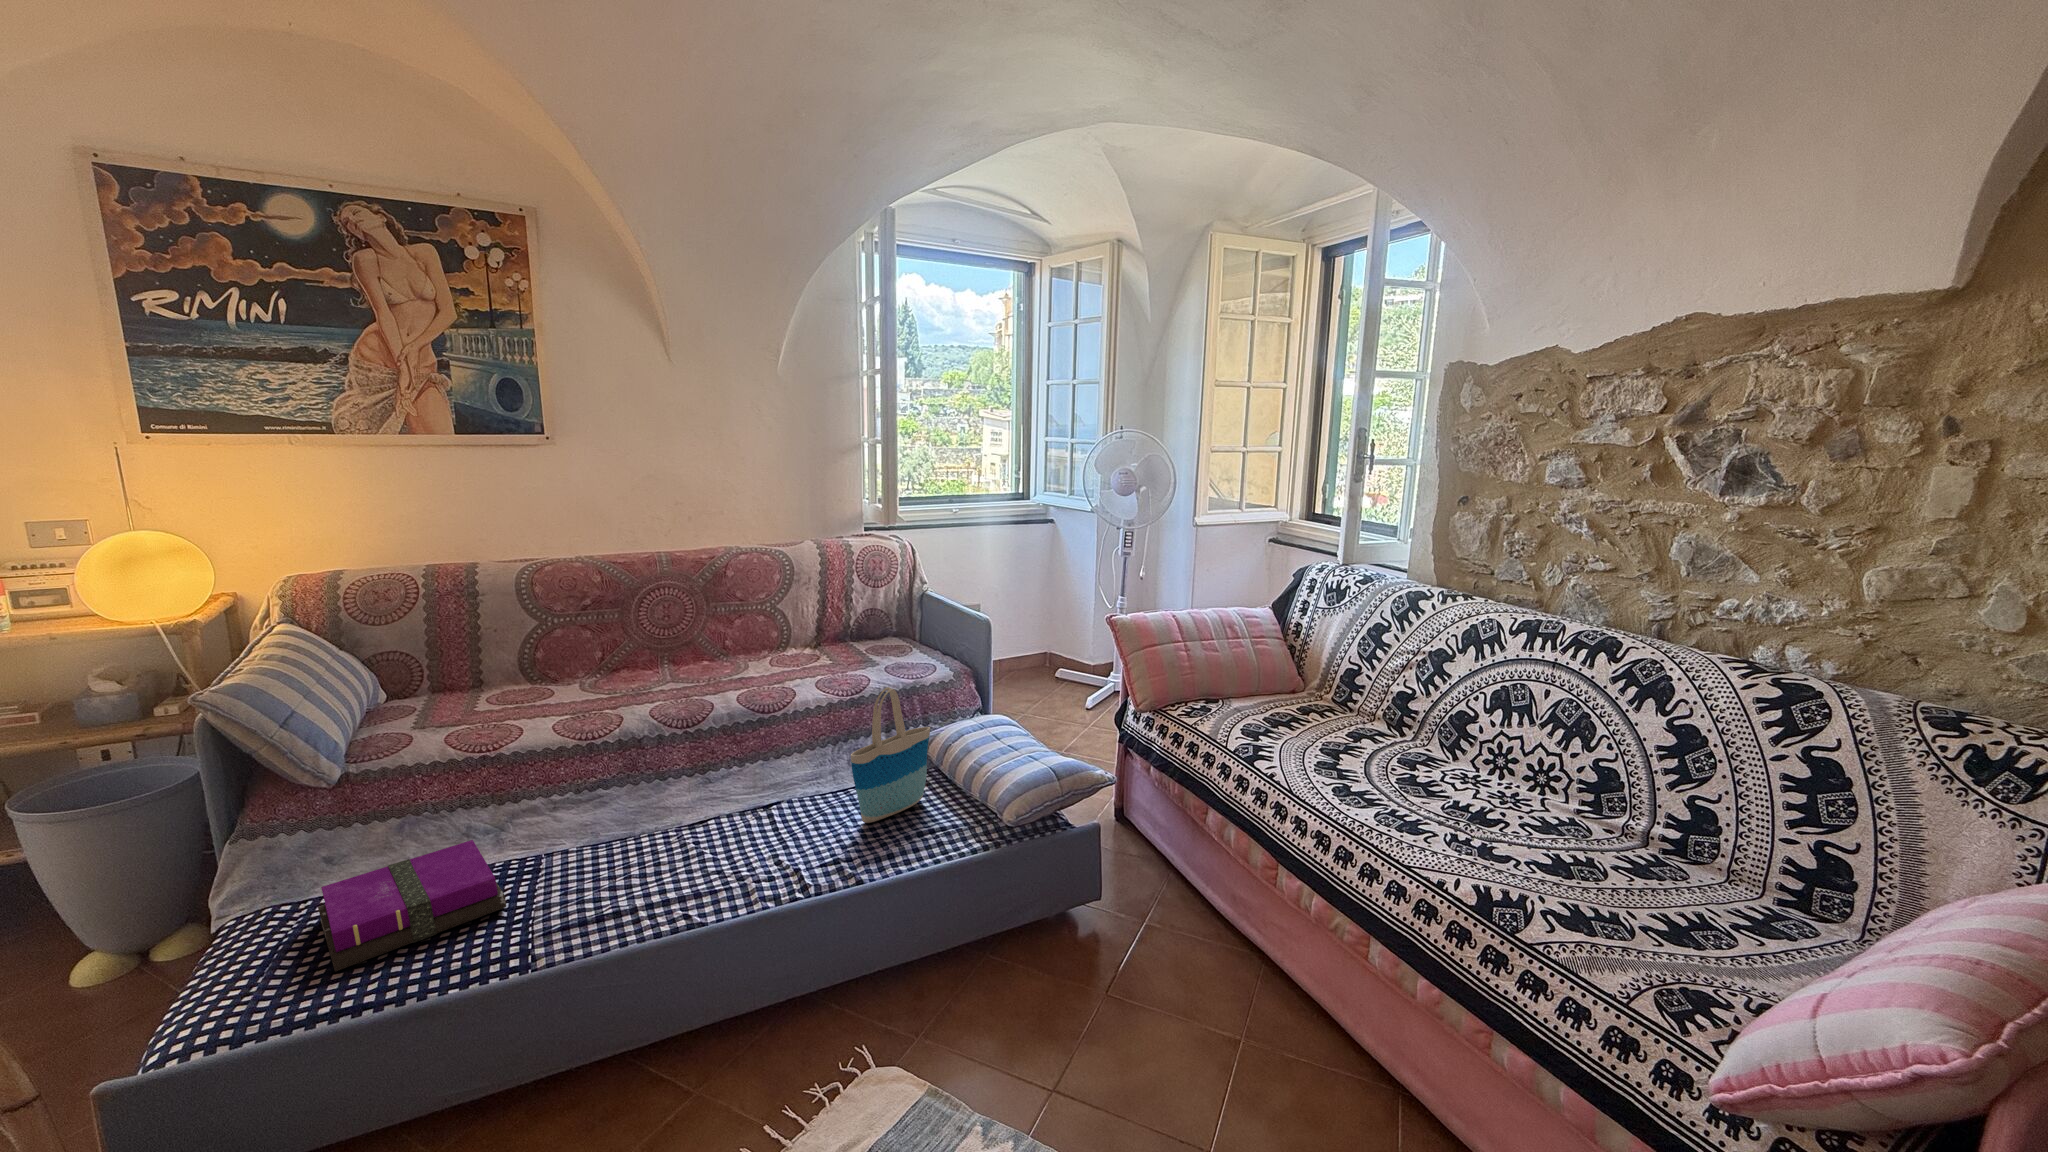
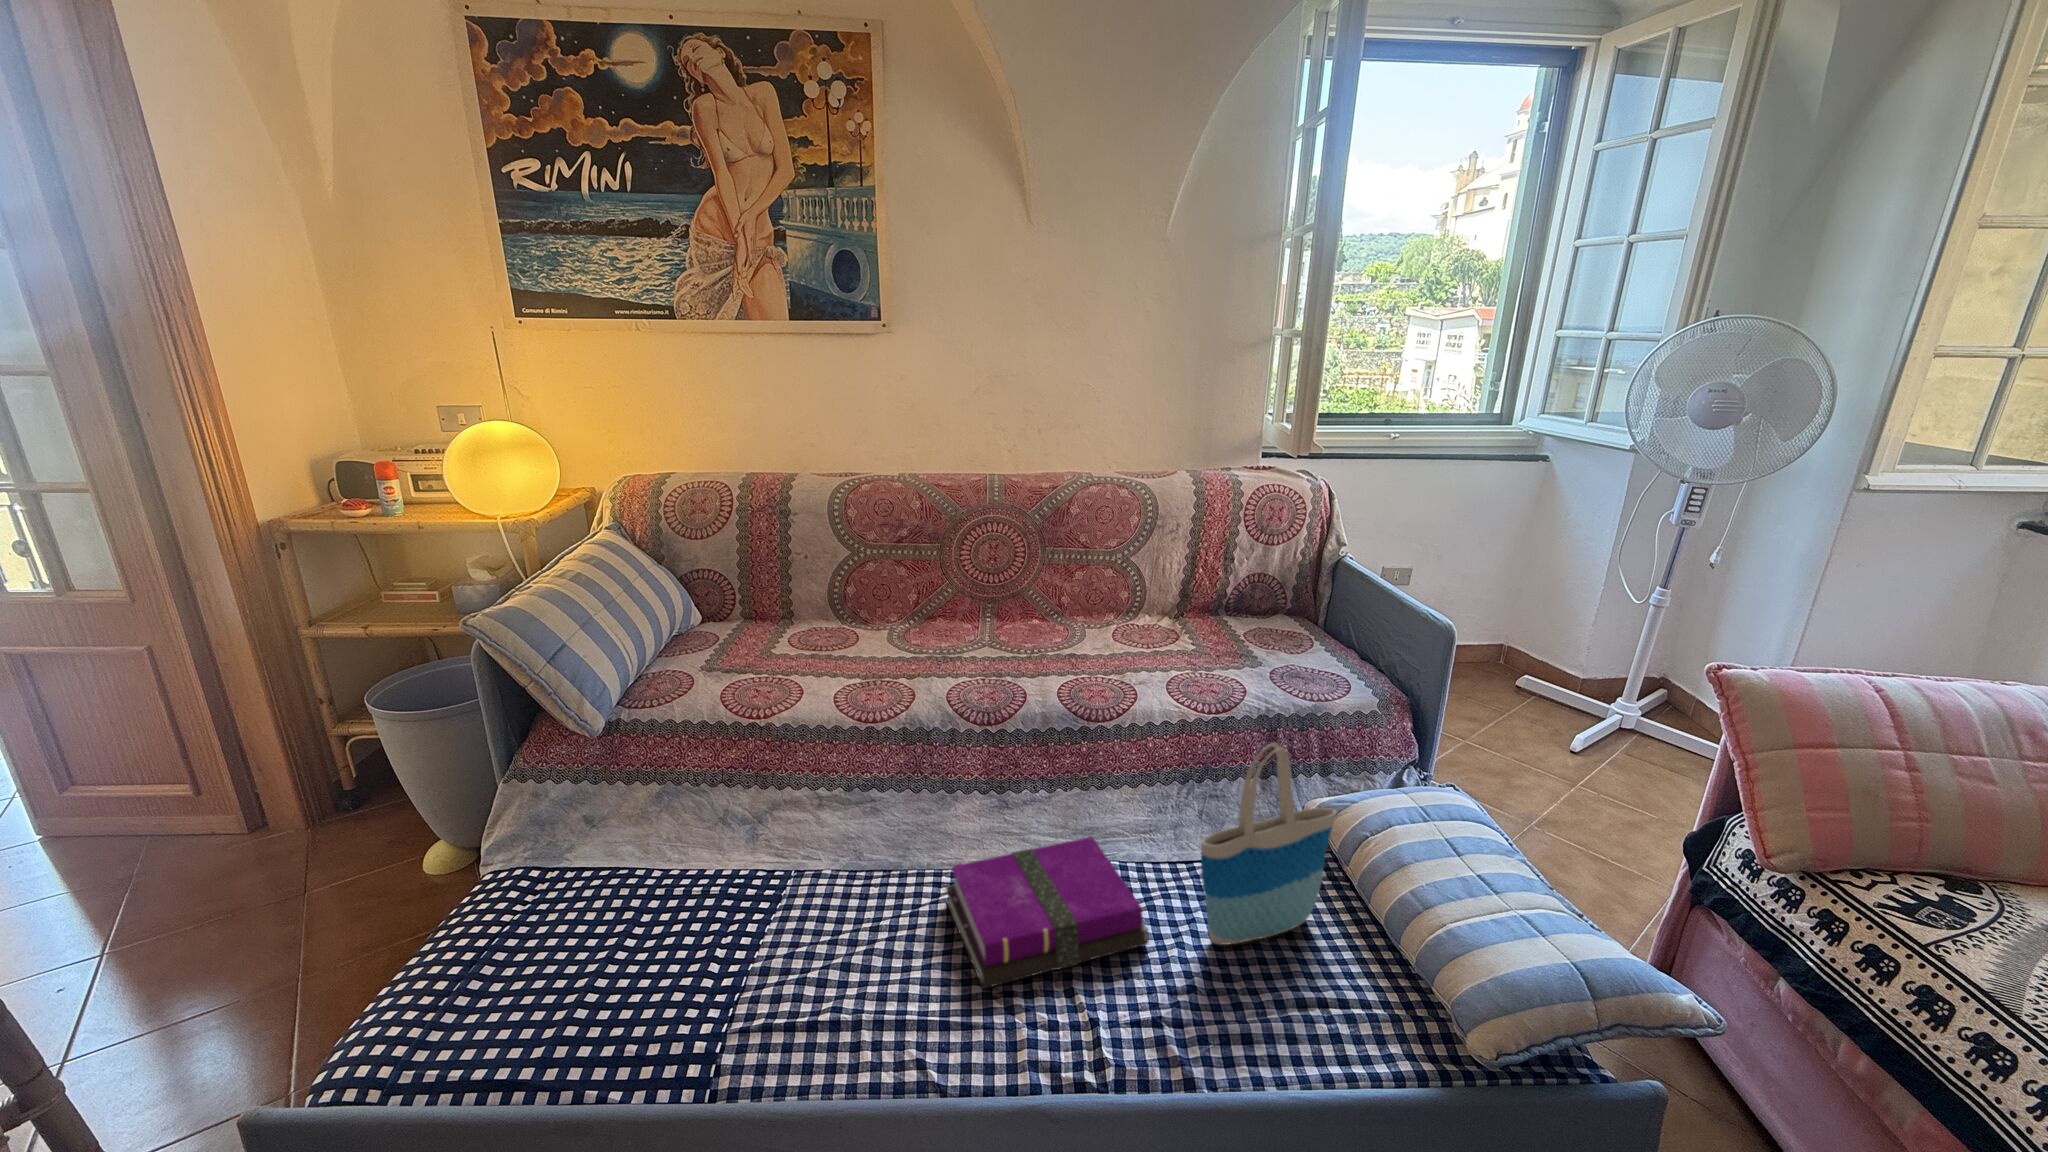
notebook: present [318,840,506,972] -> present [946,837,1149,989]

